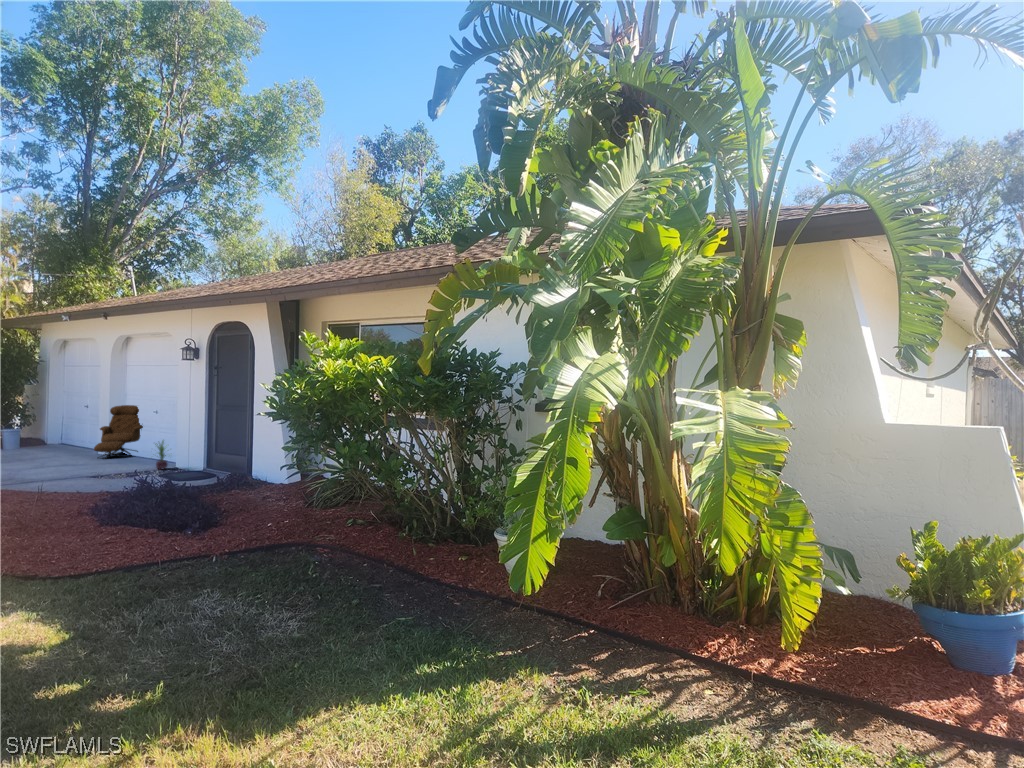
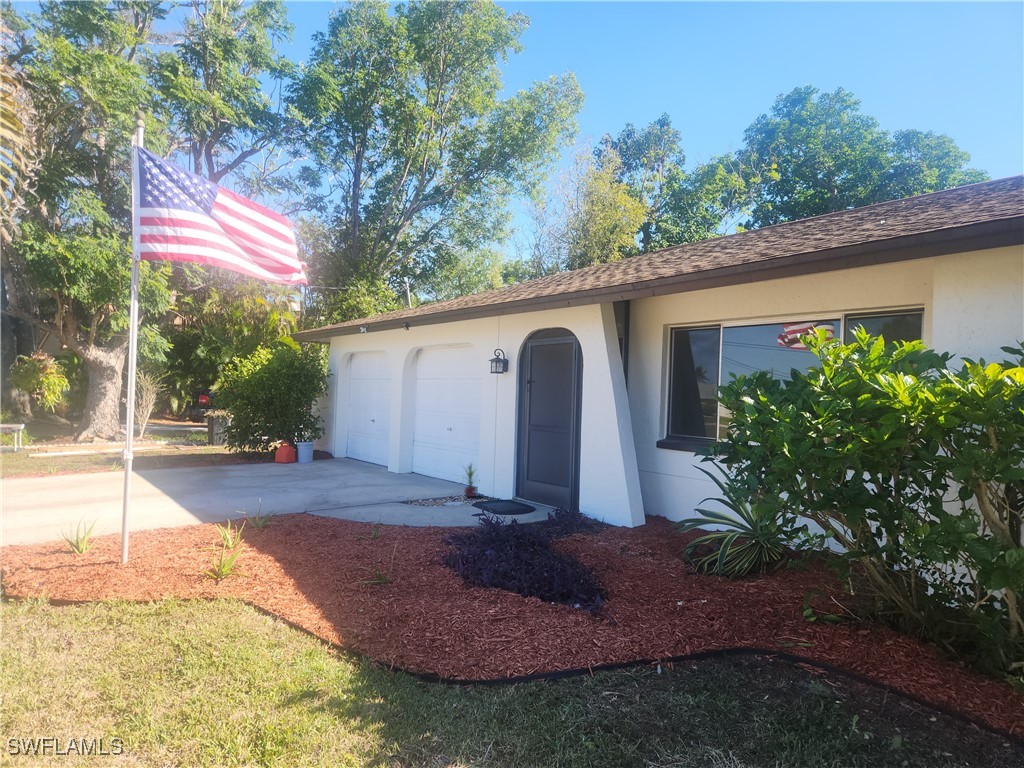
lounge chair: present [94,405,143,459] -> none [392,421,436,480]

